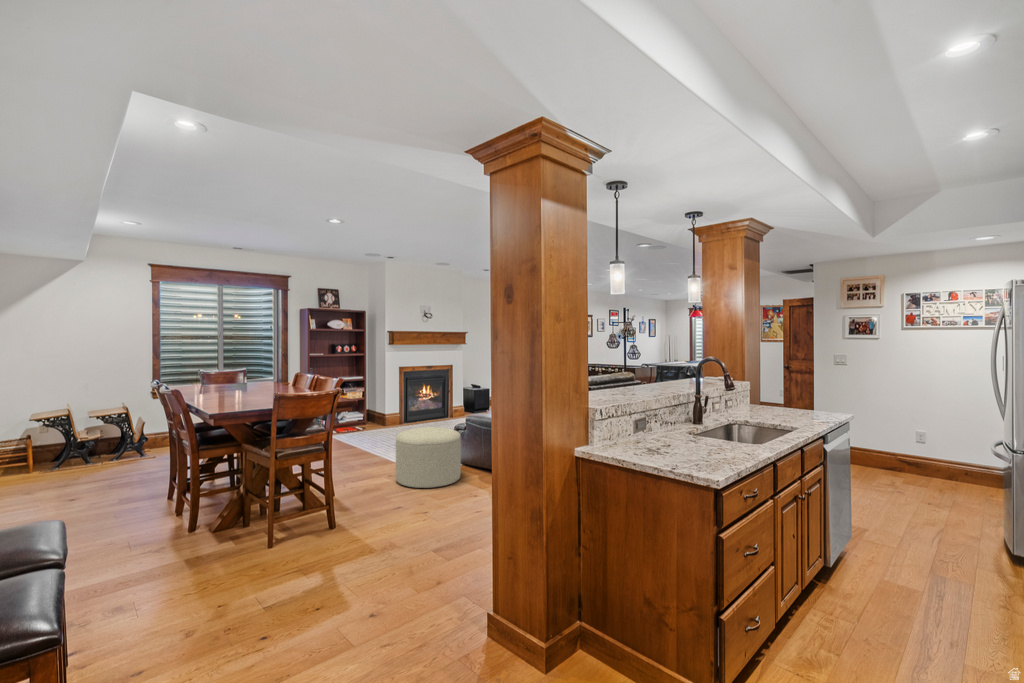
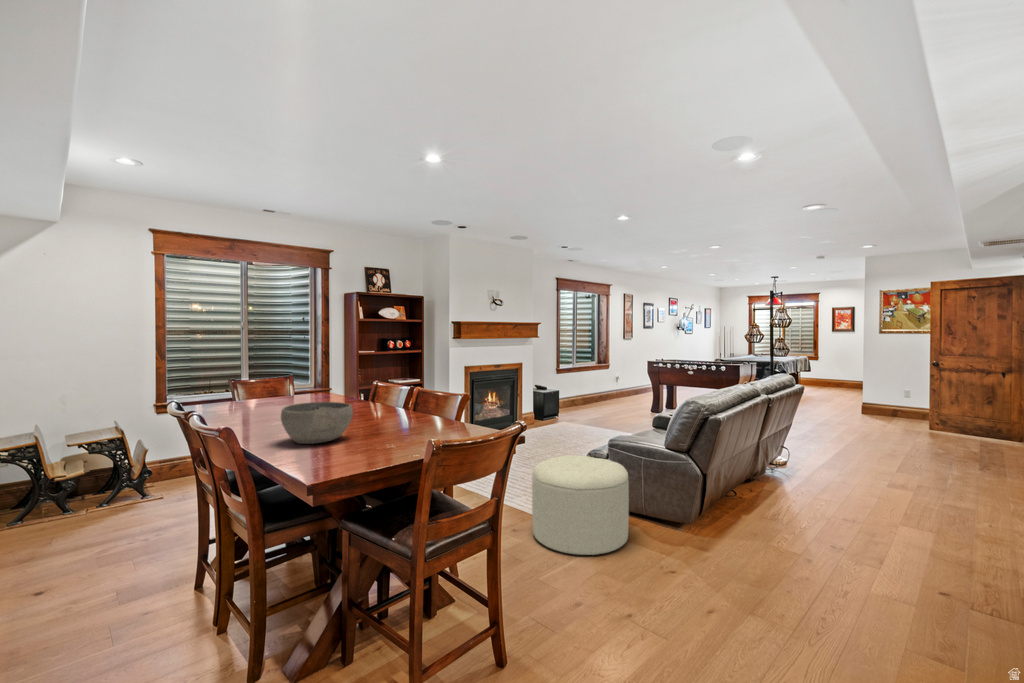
bowl: none [210,383,254,405] -> present [281,402,353,444]

